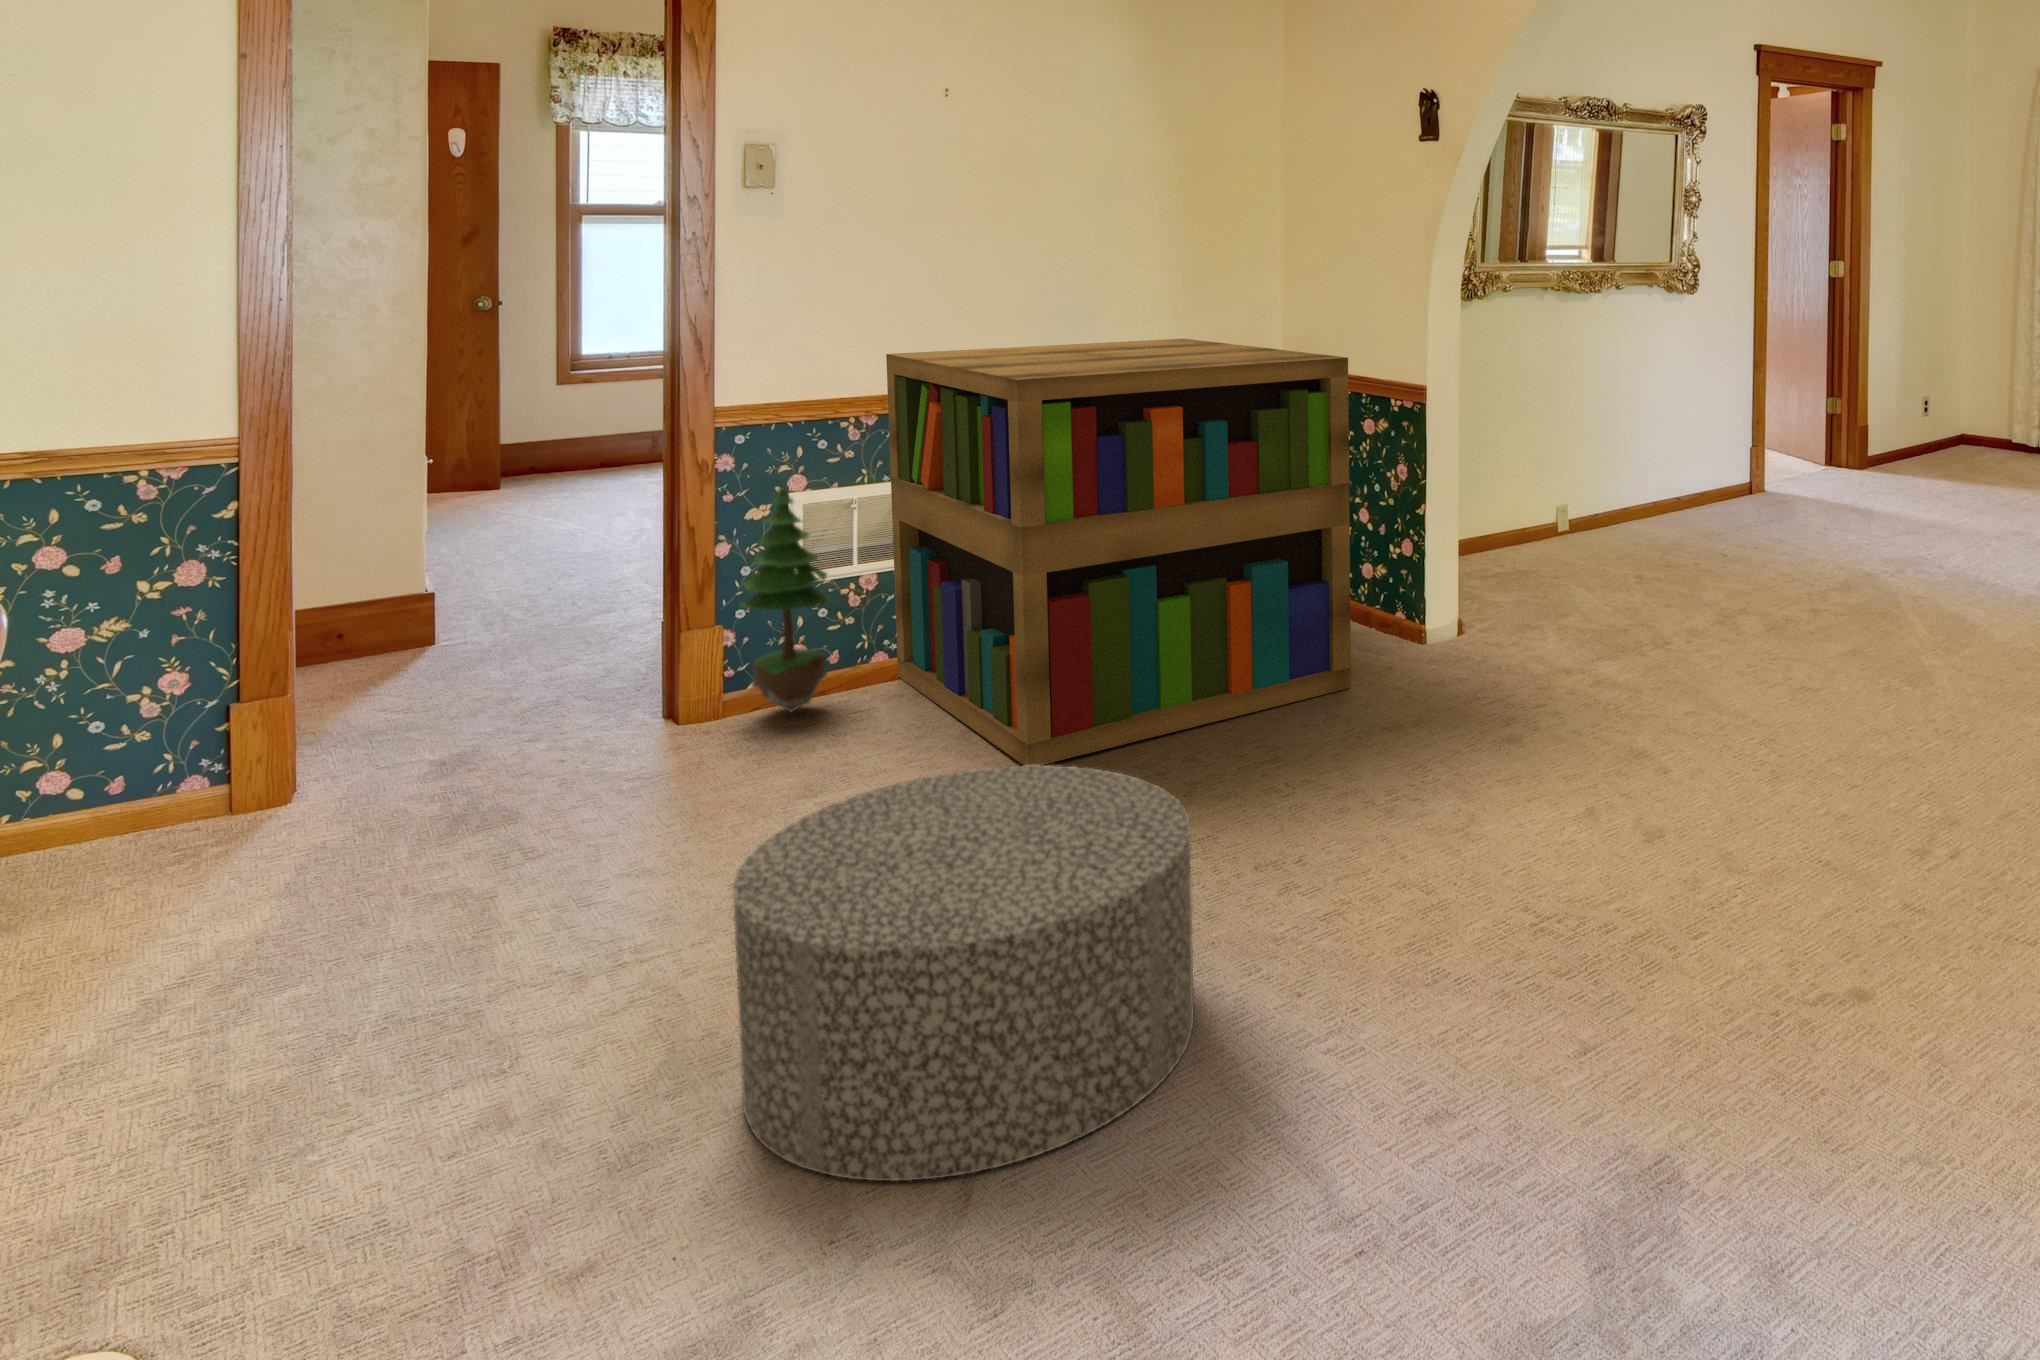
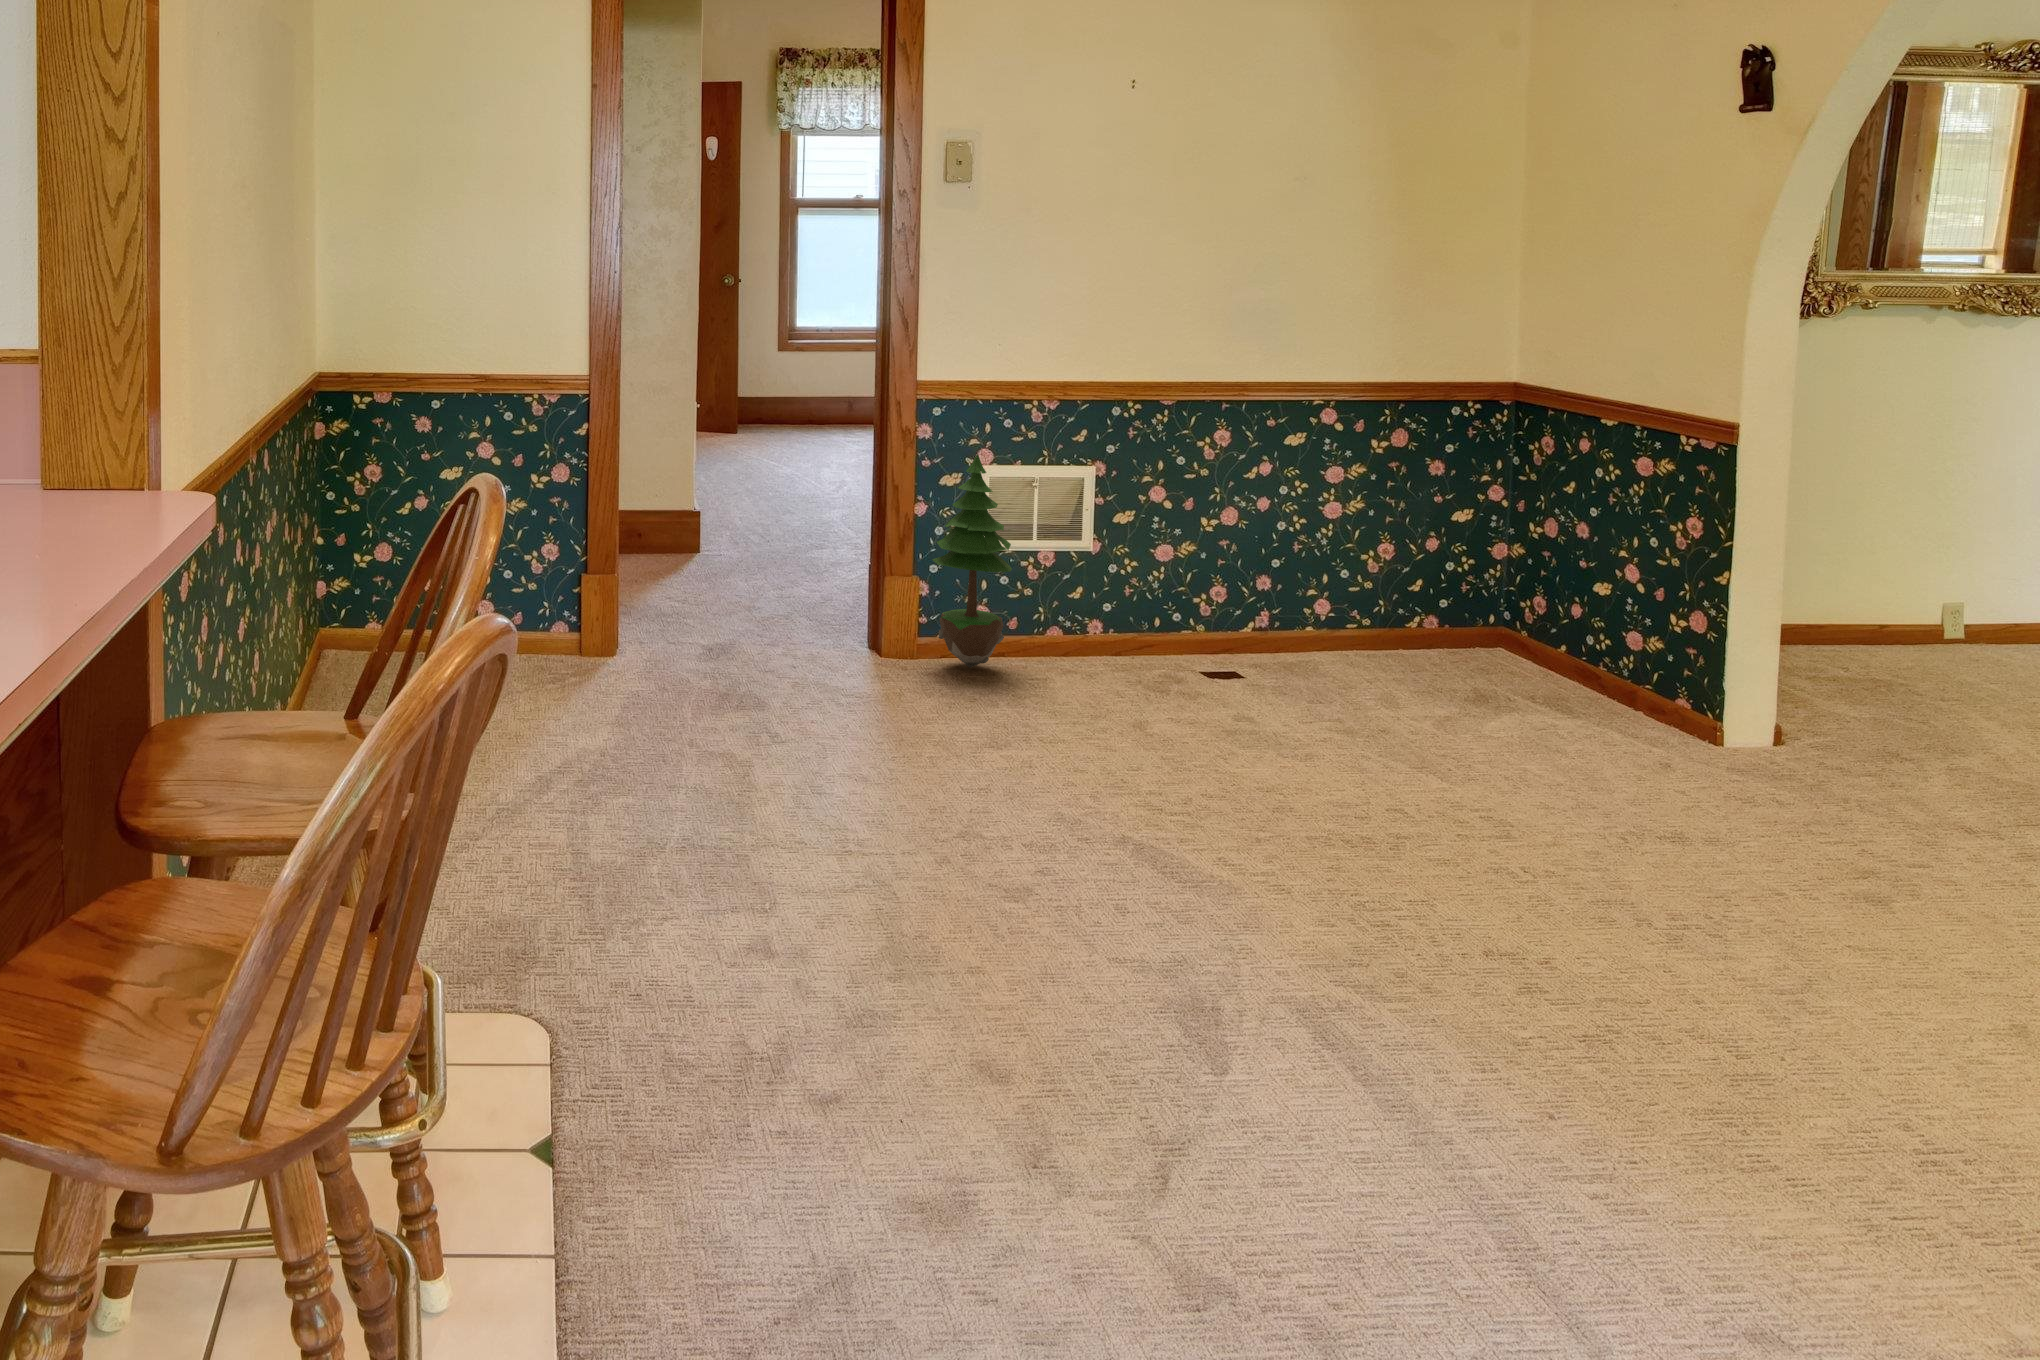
bookshelf: present [886,339,1351,766] -> none [1065,340,1628,770]
ottoman: present [733,765,1194,1181] -> none [956,735,1409,1112]

